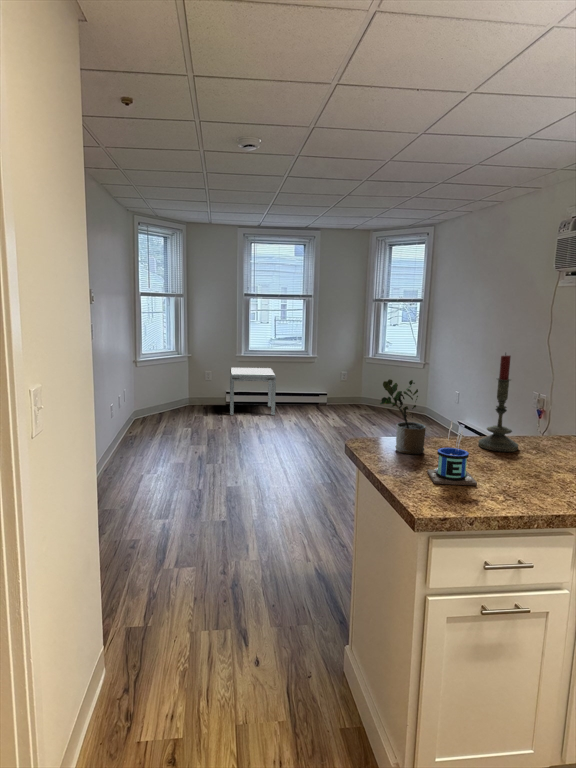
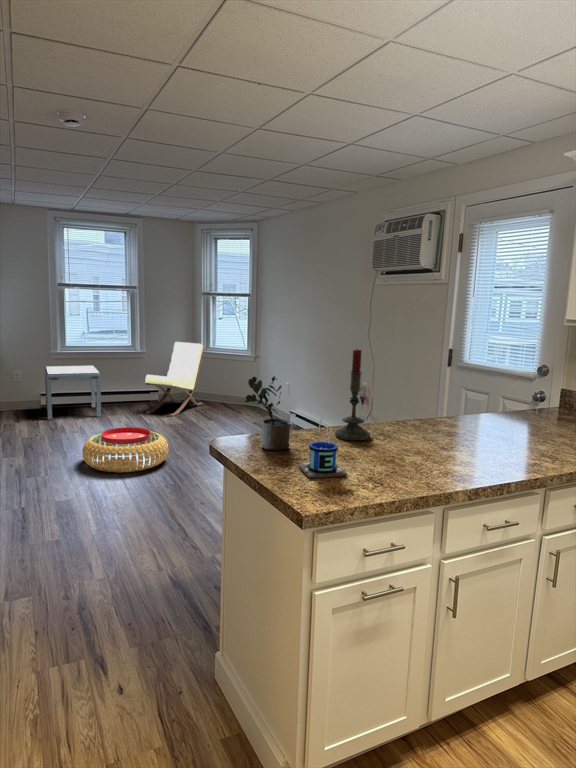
lounge chair: none [315,347,373,419] -> present [145,342,203,416]
pouf: none [253,426,330,468] -> present [82,427,168,473]

